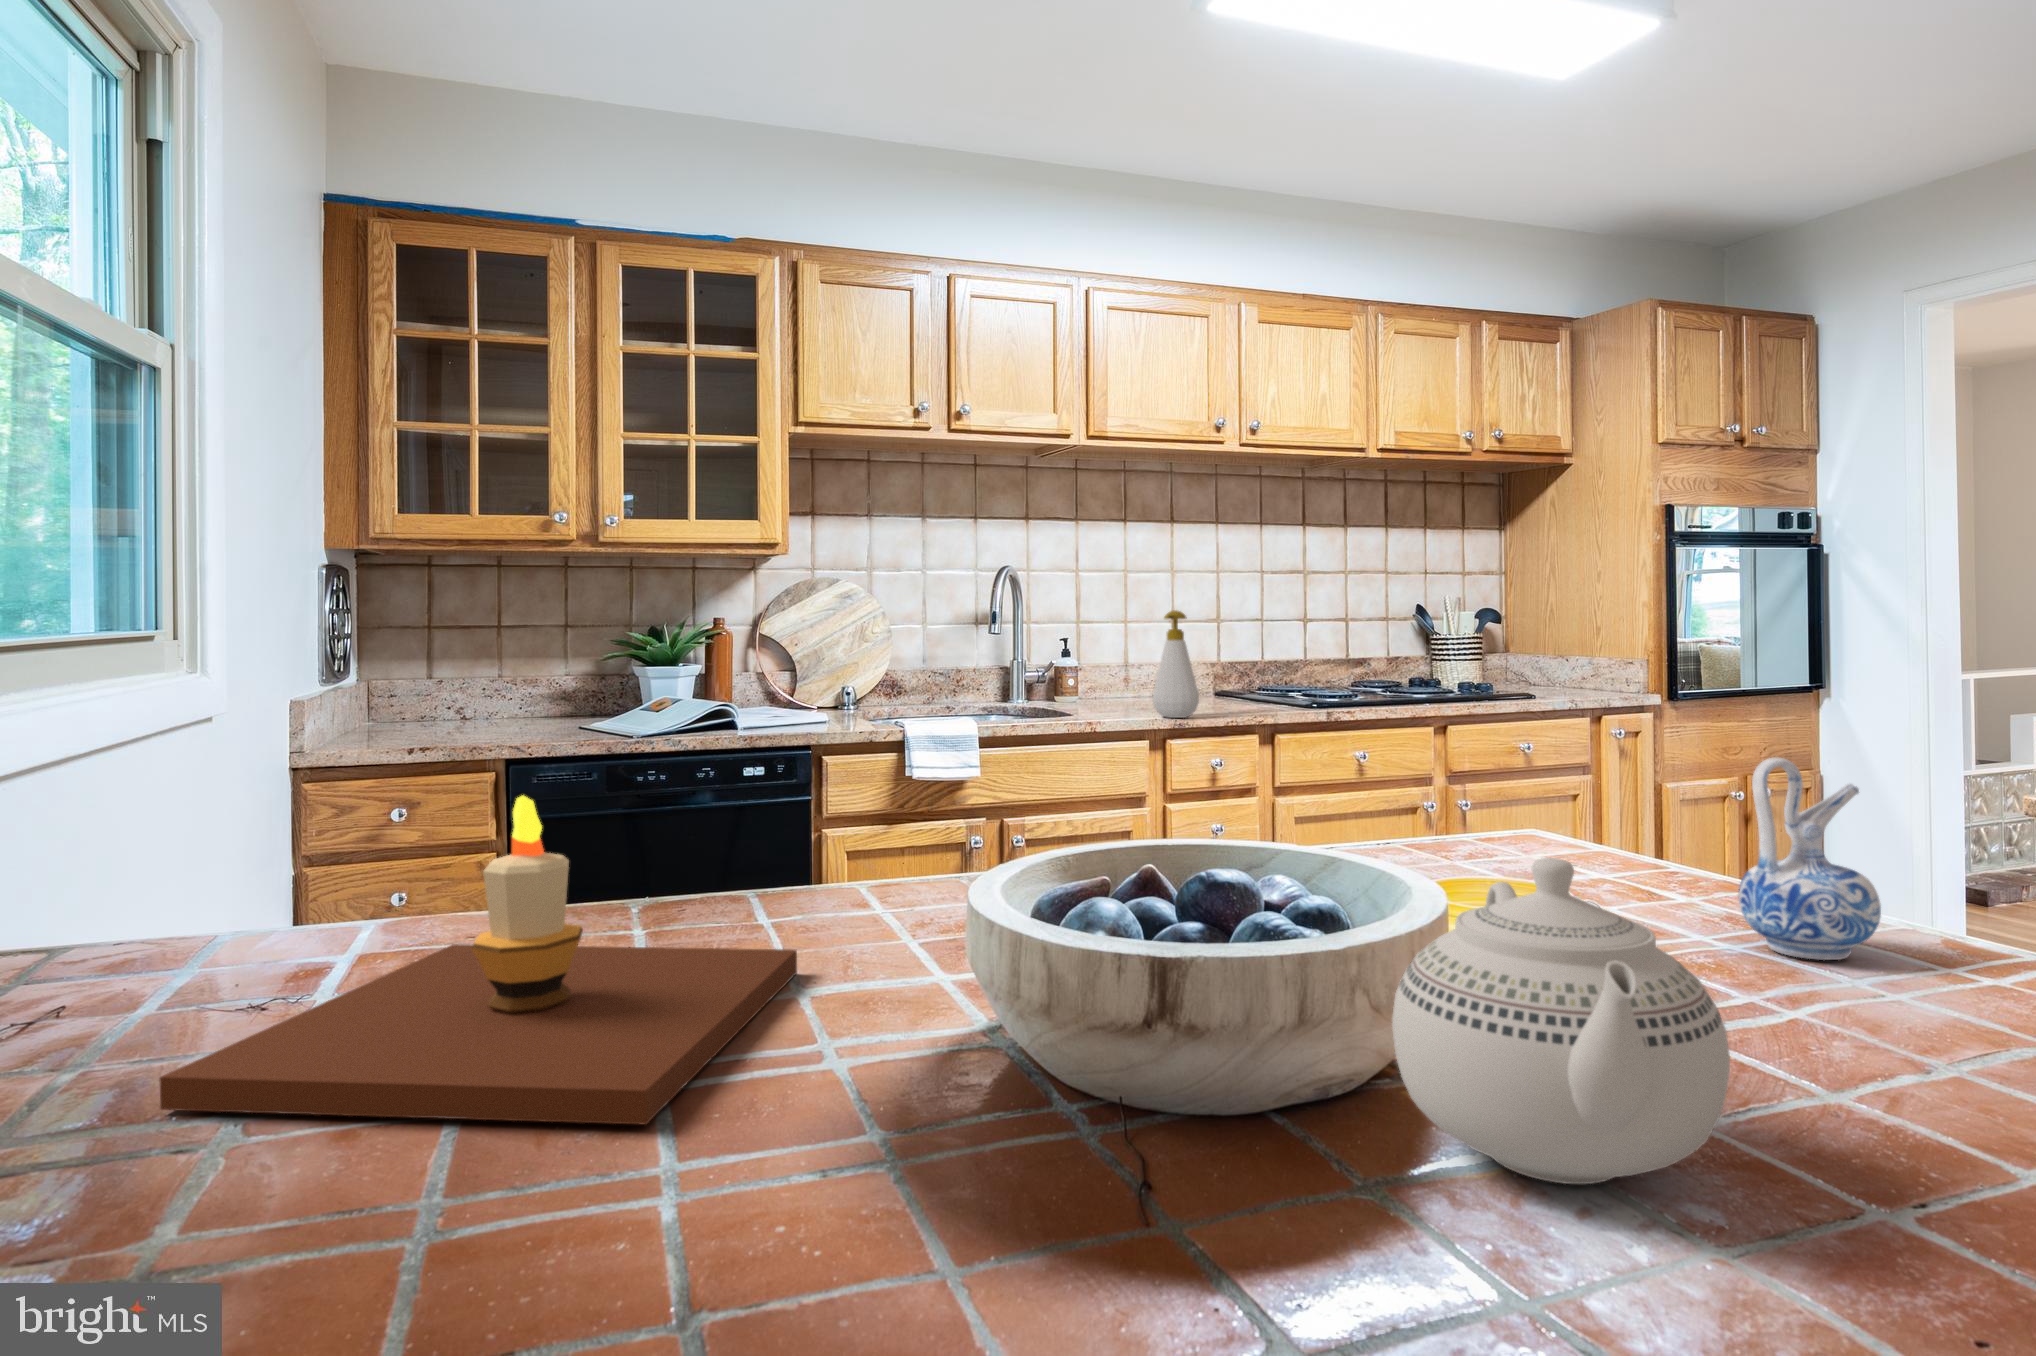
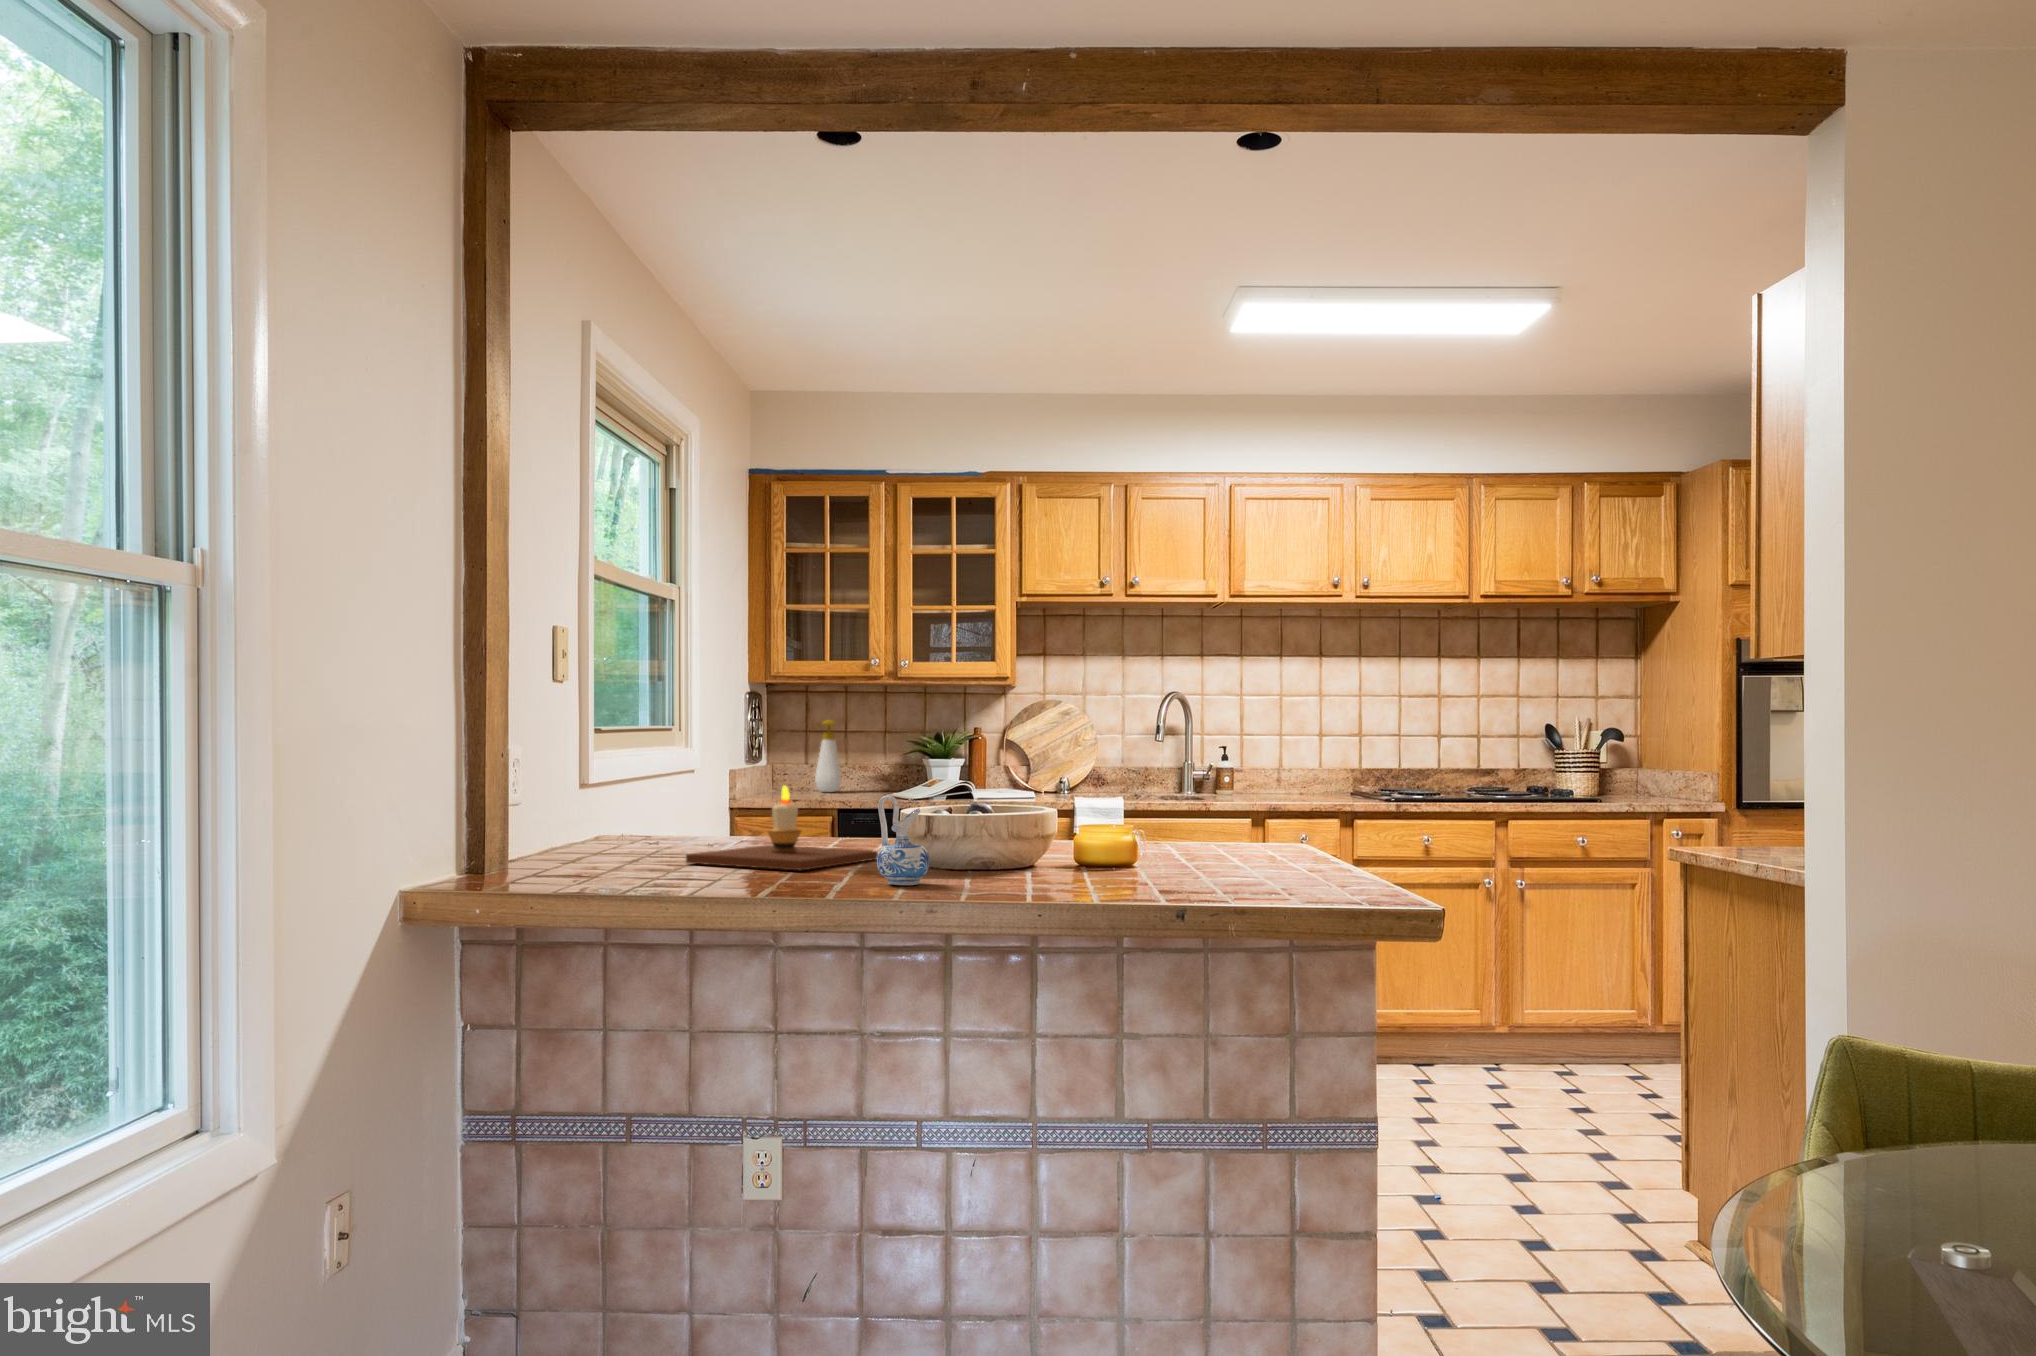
soap bottle: present [1152,610,1199,718] -> present [815,720,841,792]
ceramic pitcher: present [1739,758,1881,960] -> present [877,795,929,885]
teapot: present [1392,858,1730,1184] -> none [980,802,1065,888]

